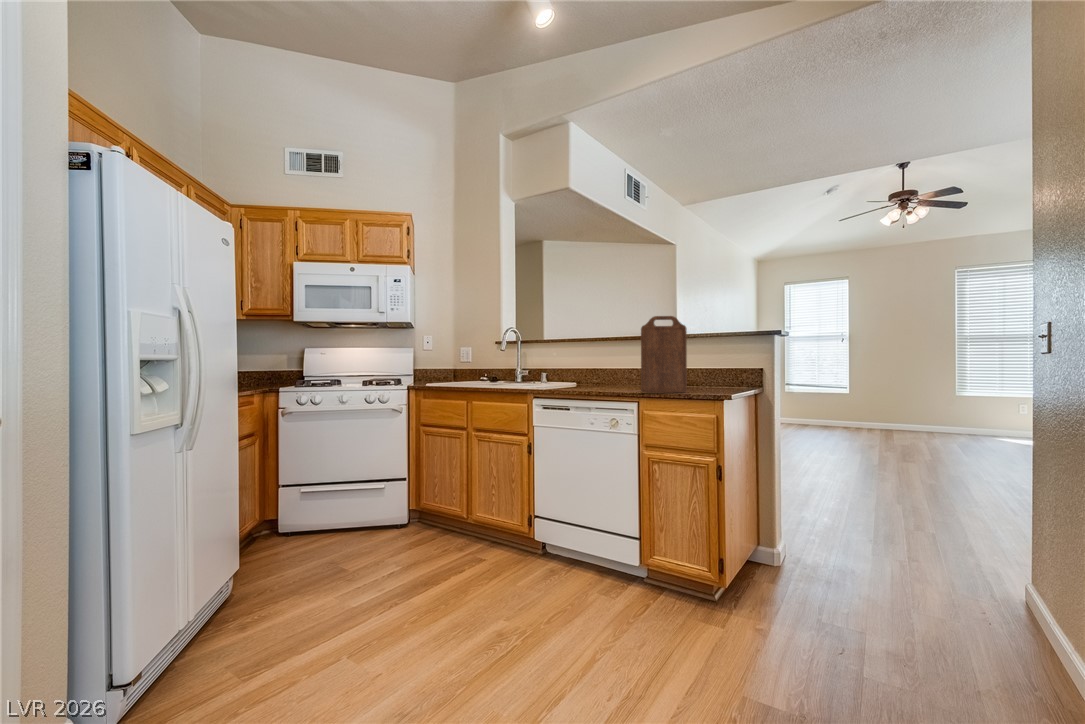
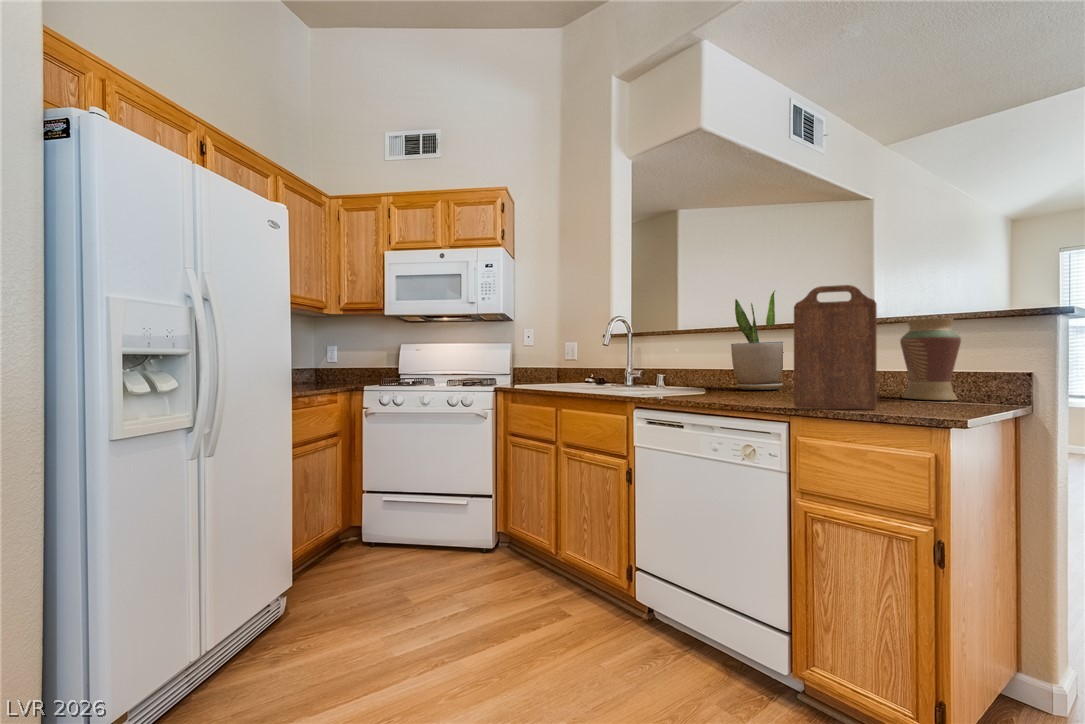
potted plant: none [595,313,631,383] -> present [731,291,784,389]
vase: none [698,337,729,386] -> present [900,318,961,400]

